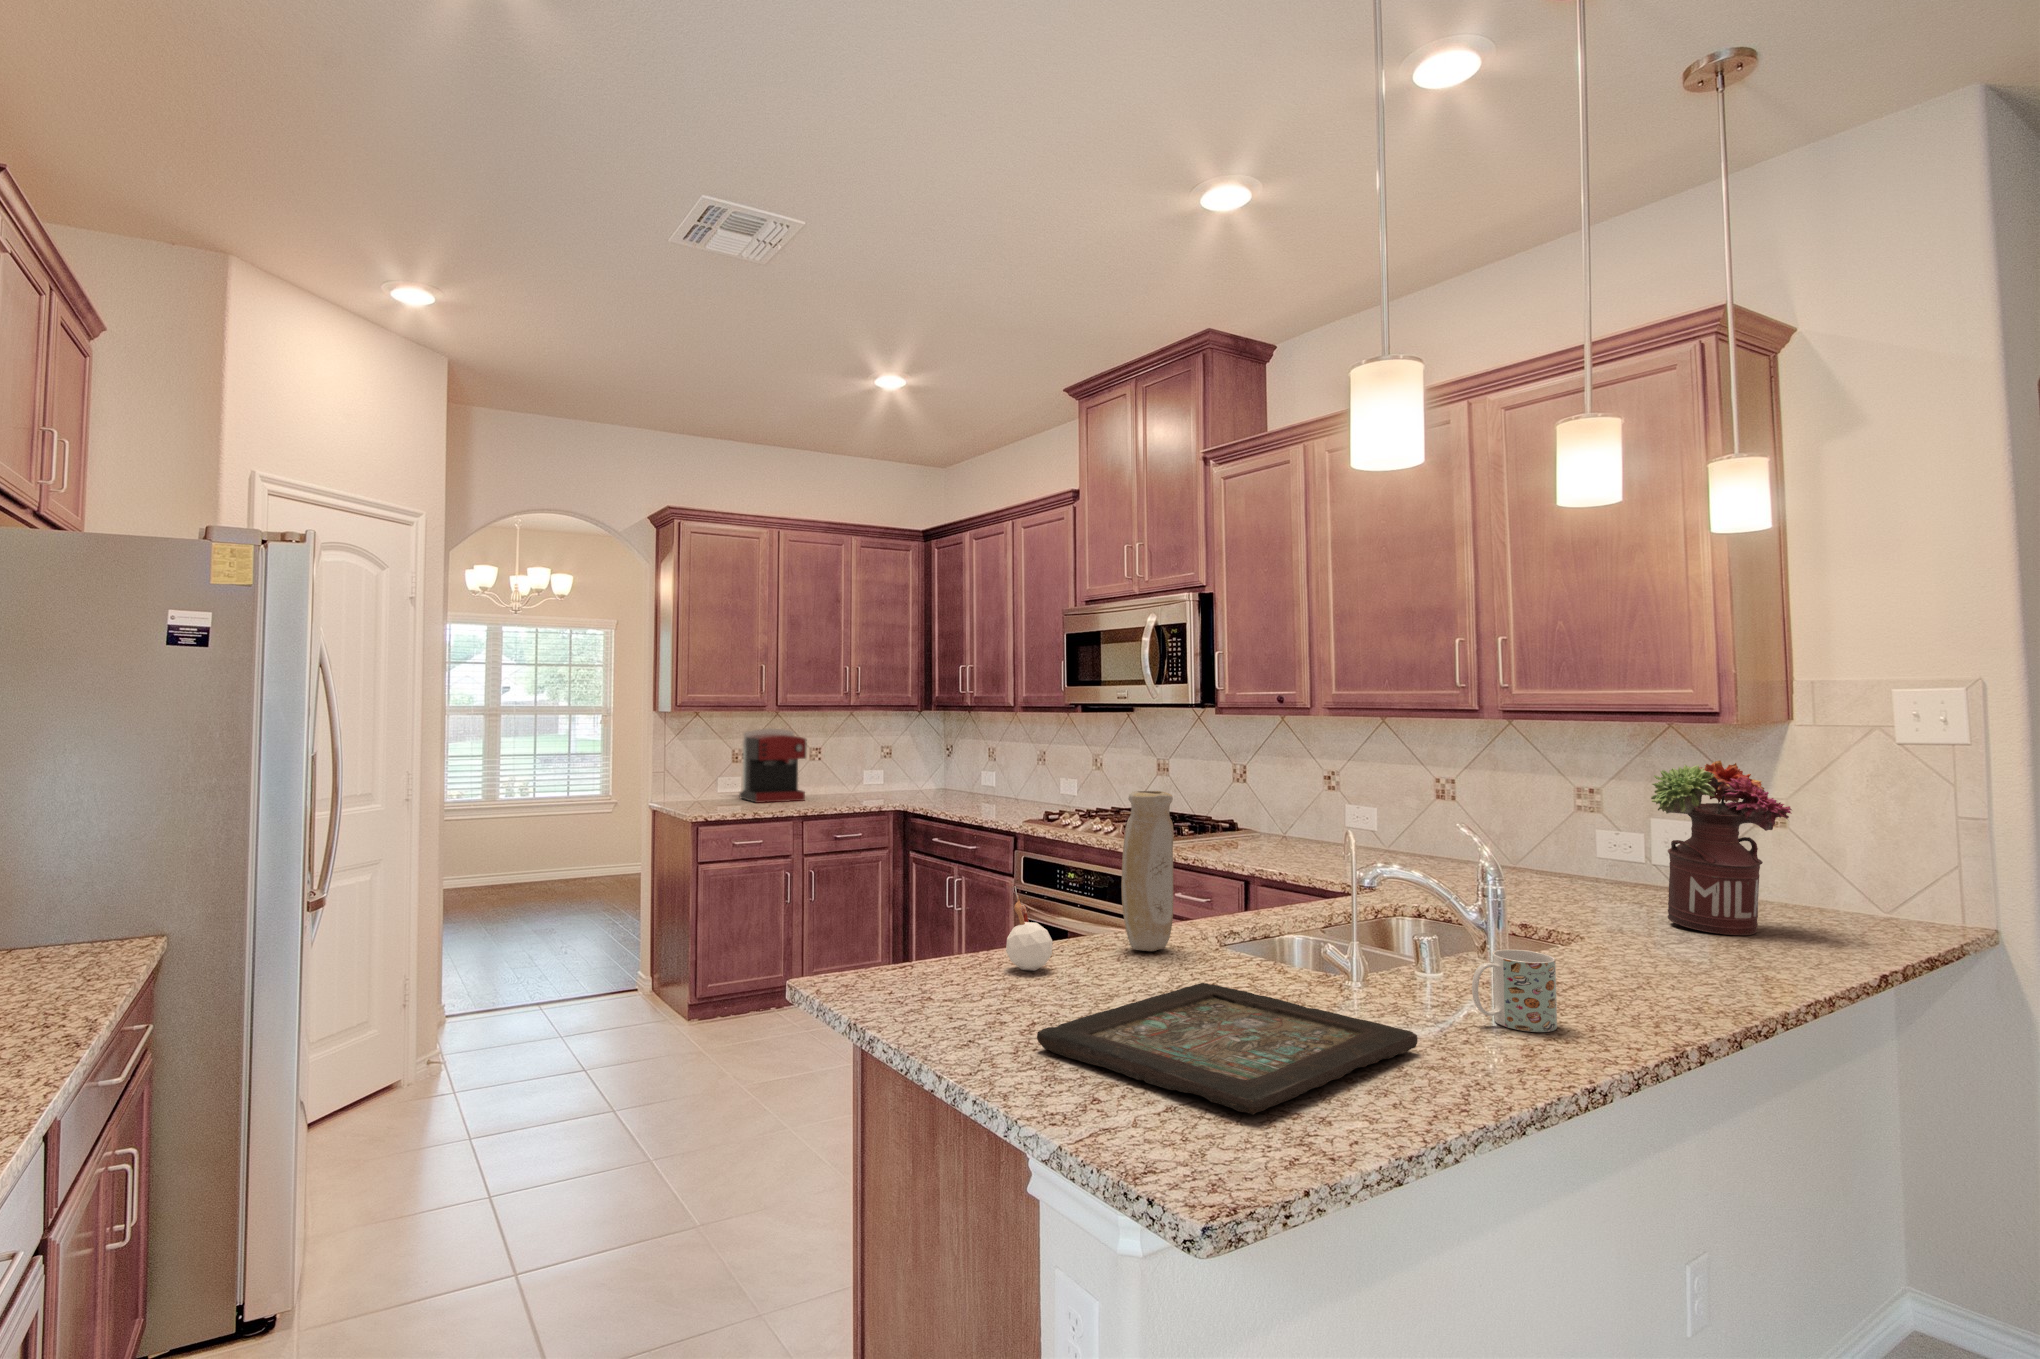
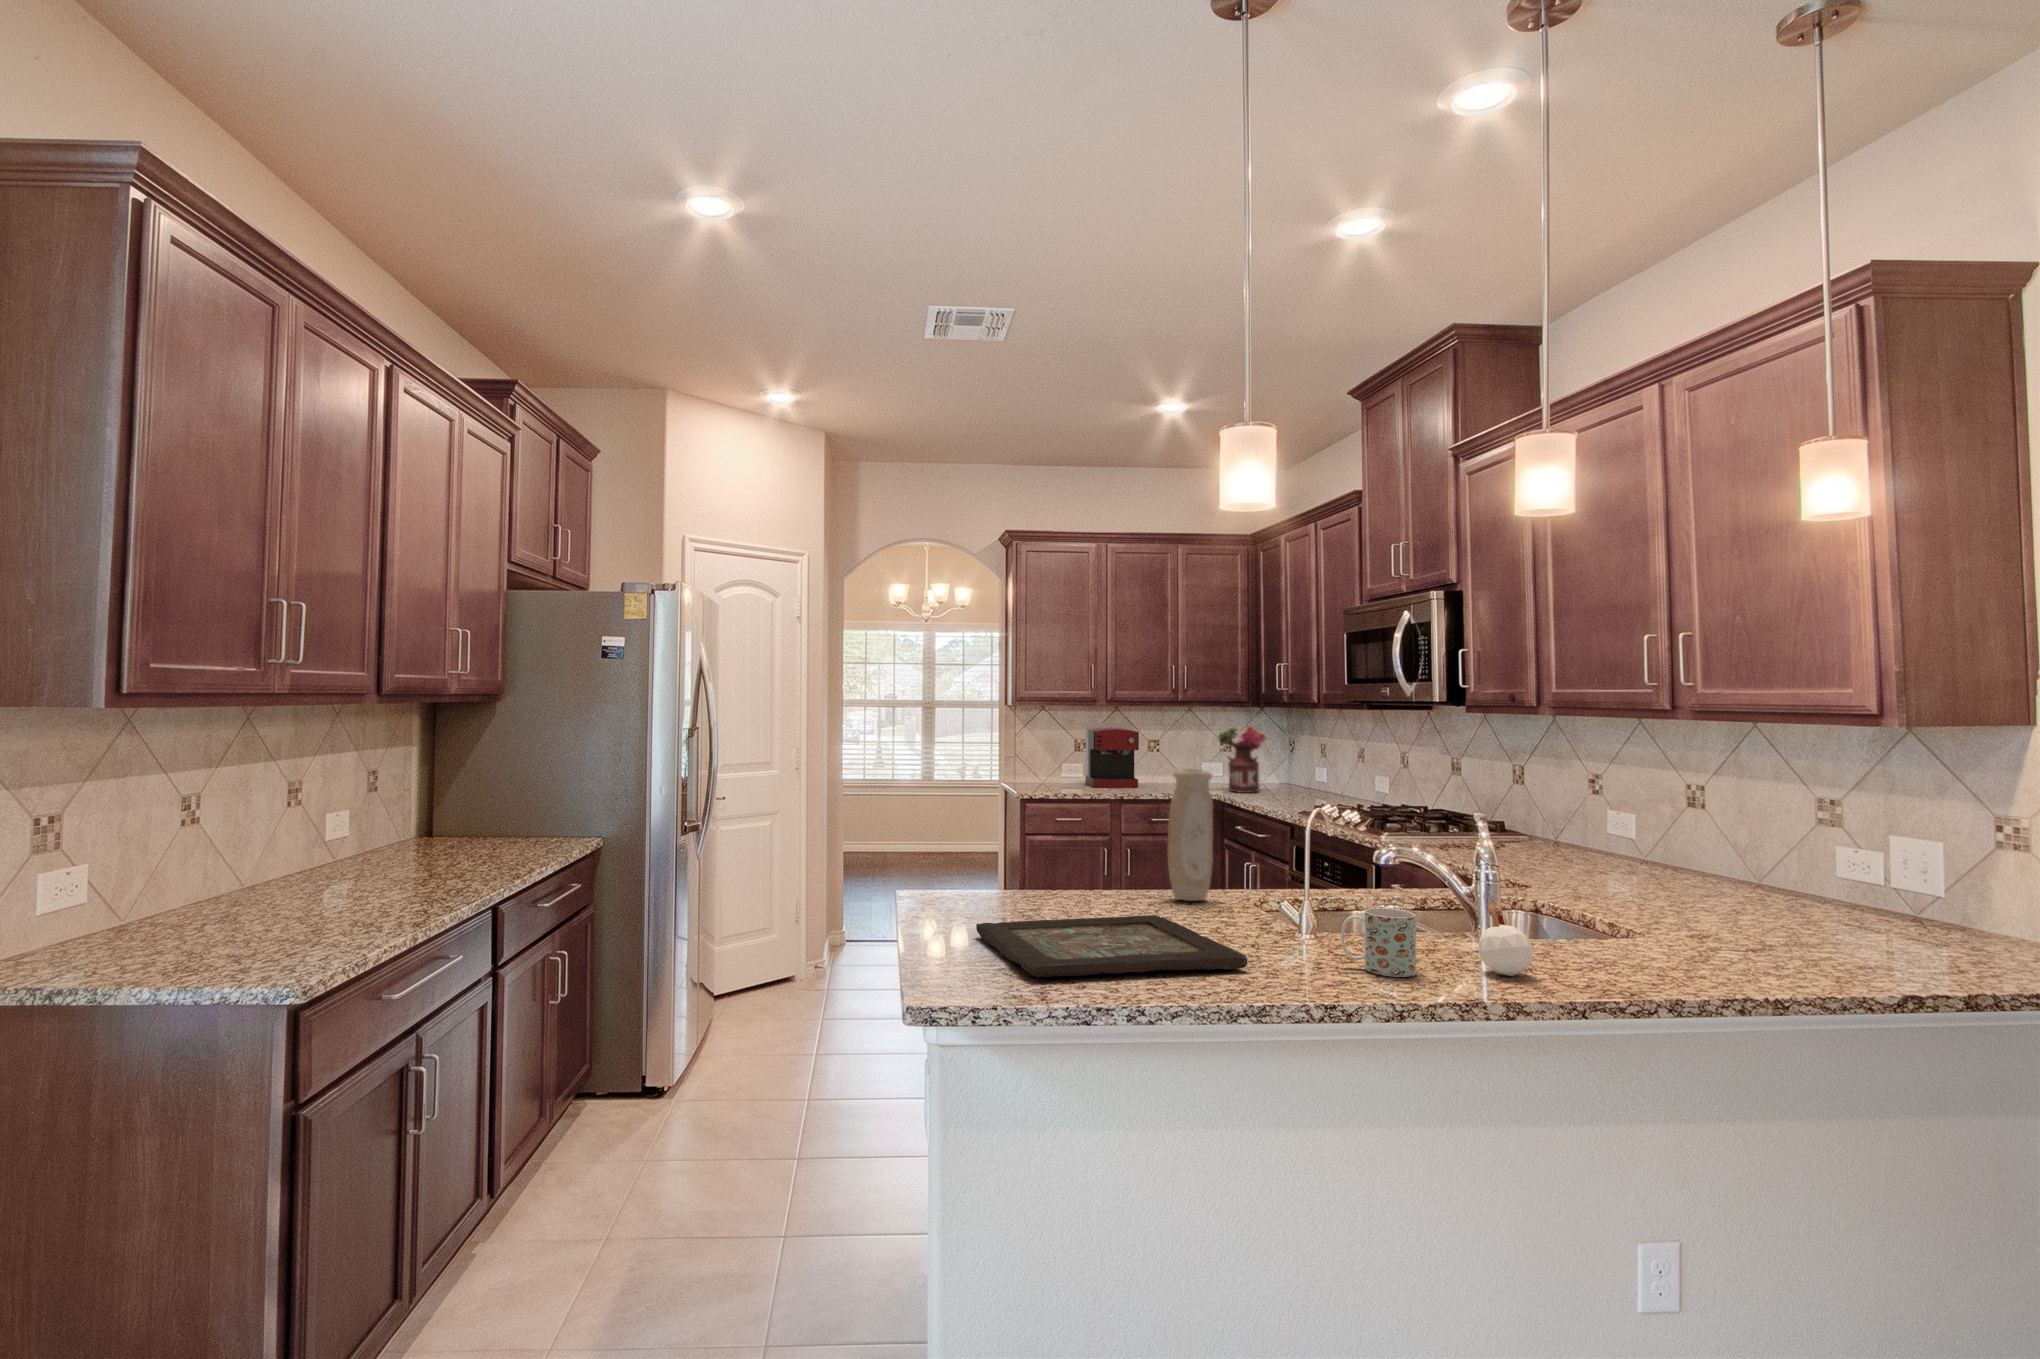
flower arrangement: present [1651,761,1792,935] -> present [1219,726,1266,793]
candle: present [1006,886,1053,971] -> present [1478,887,1533,976]

